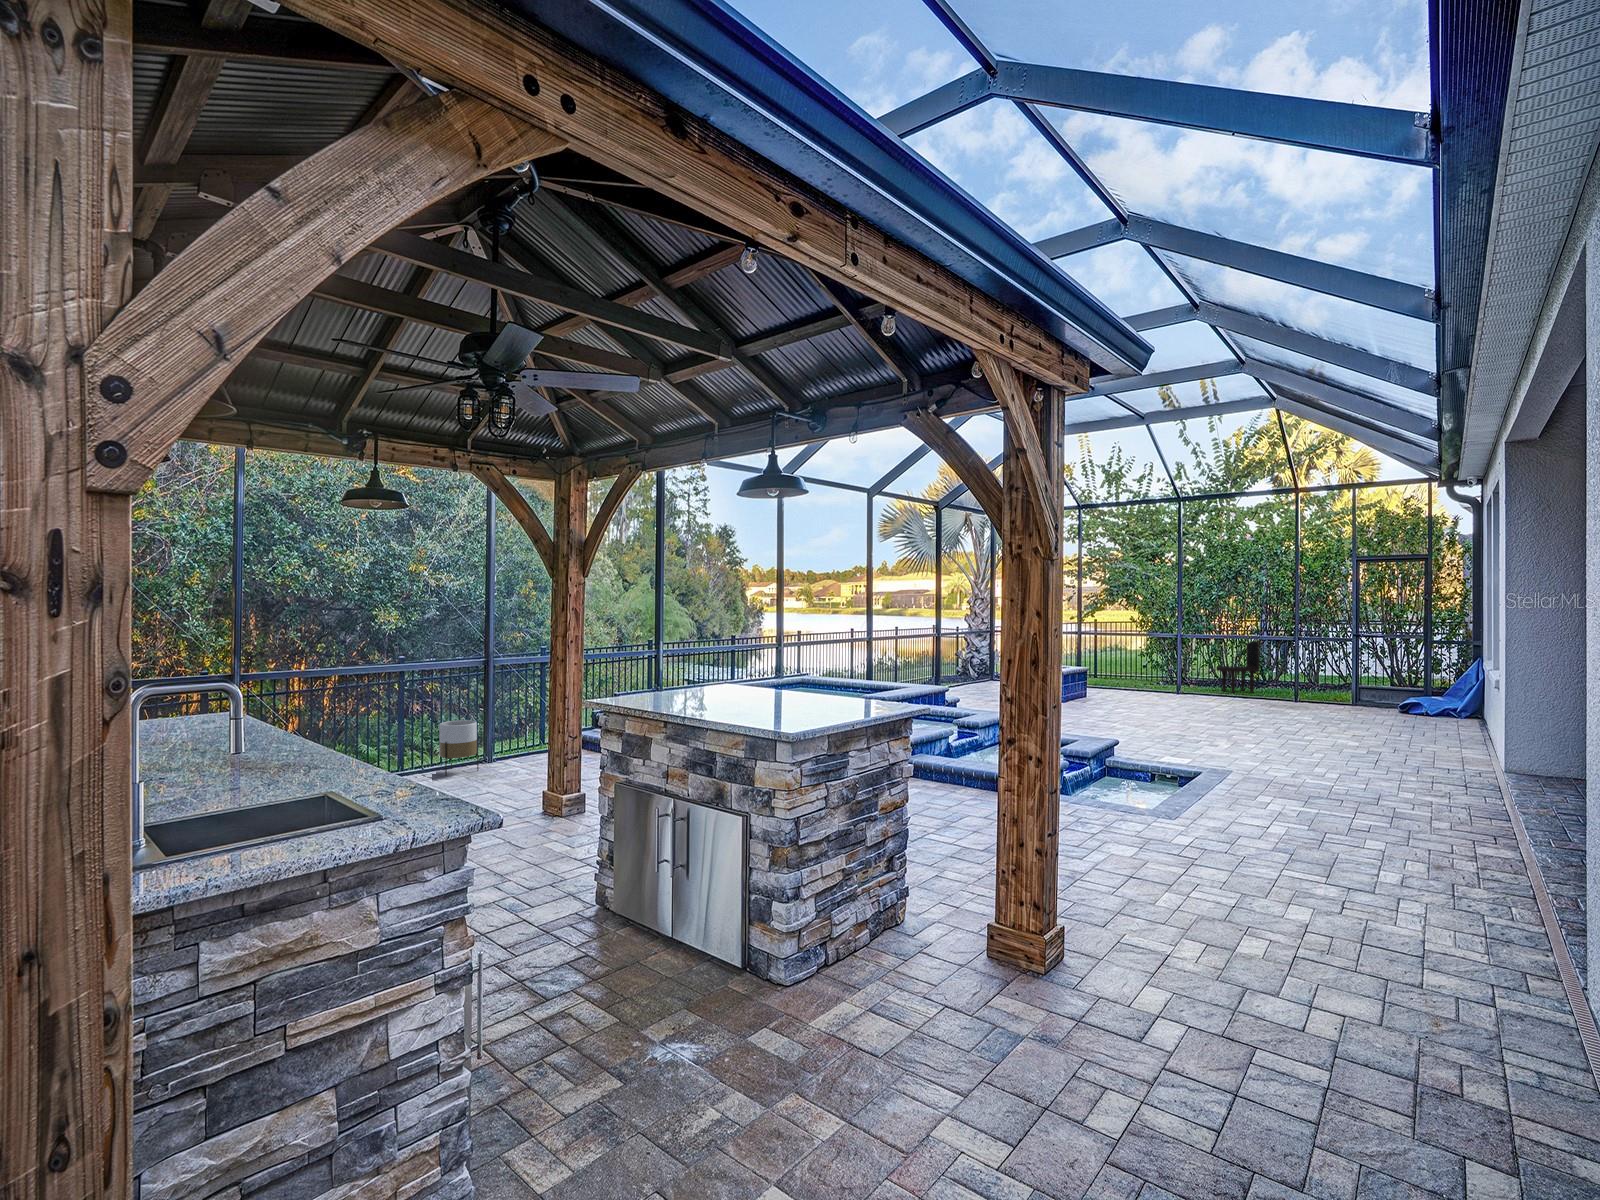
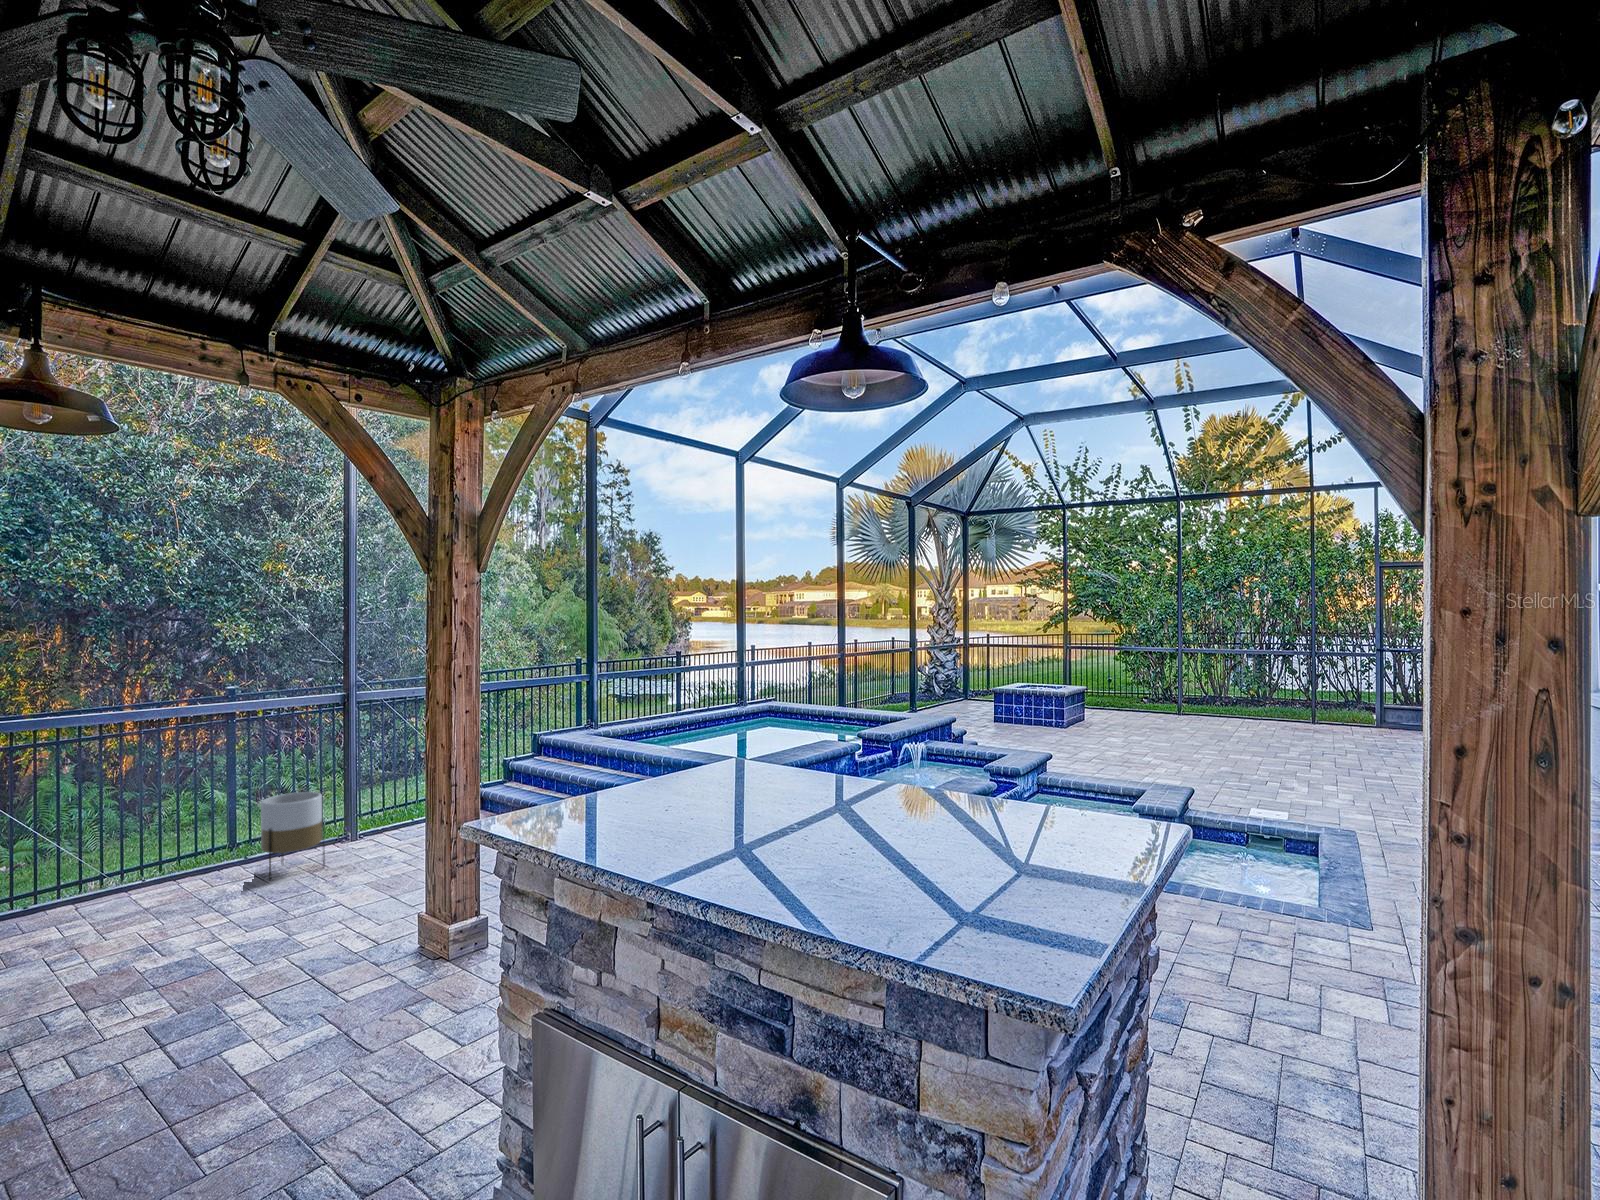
dining chair: present [1216,641,1260,693] -> none [1195,643,1242,708]

